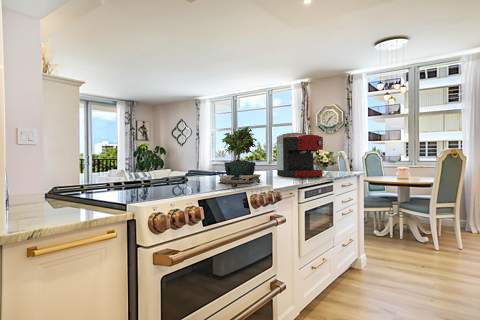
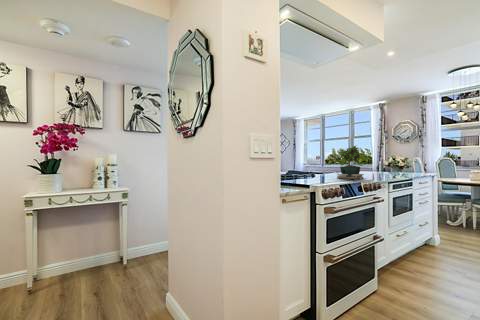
coffee maker: present [277,133,323,177] -> none [369,147,405,176]

